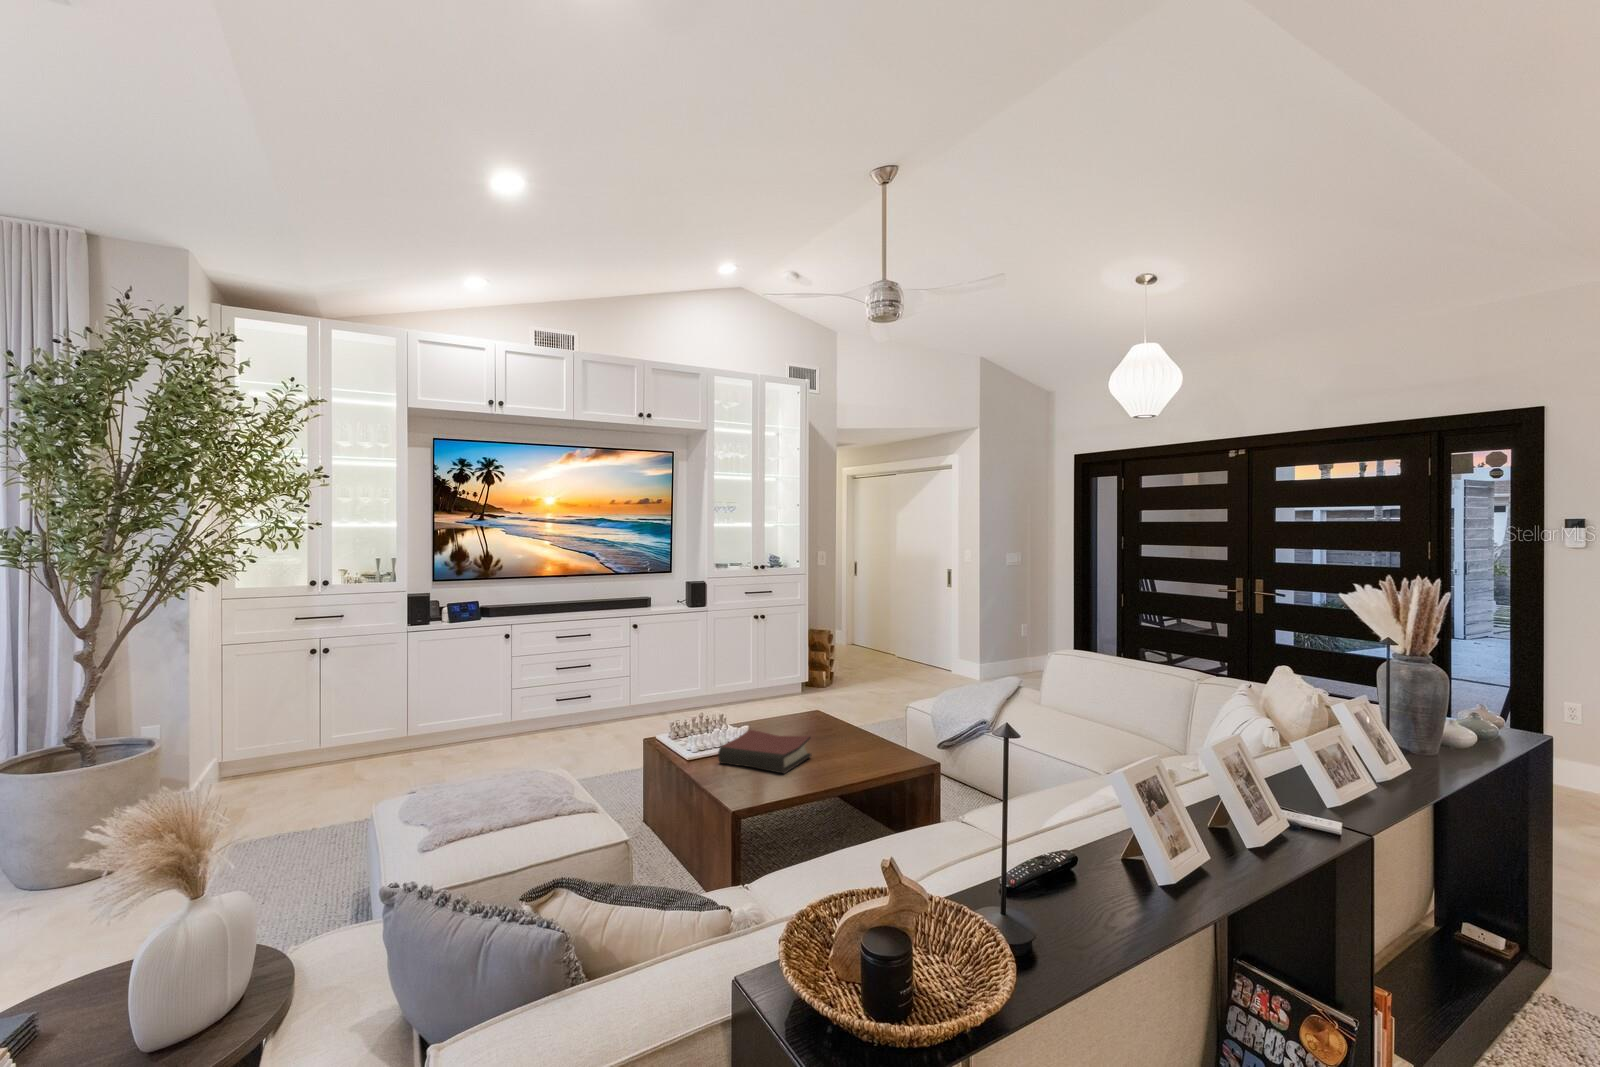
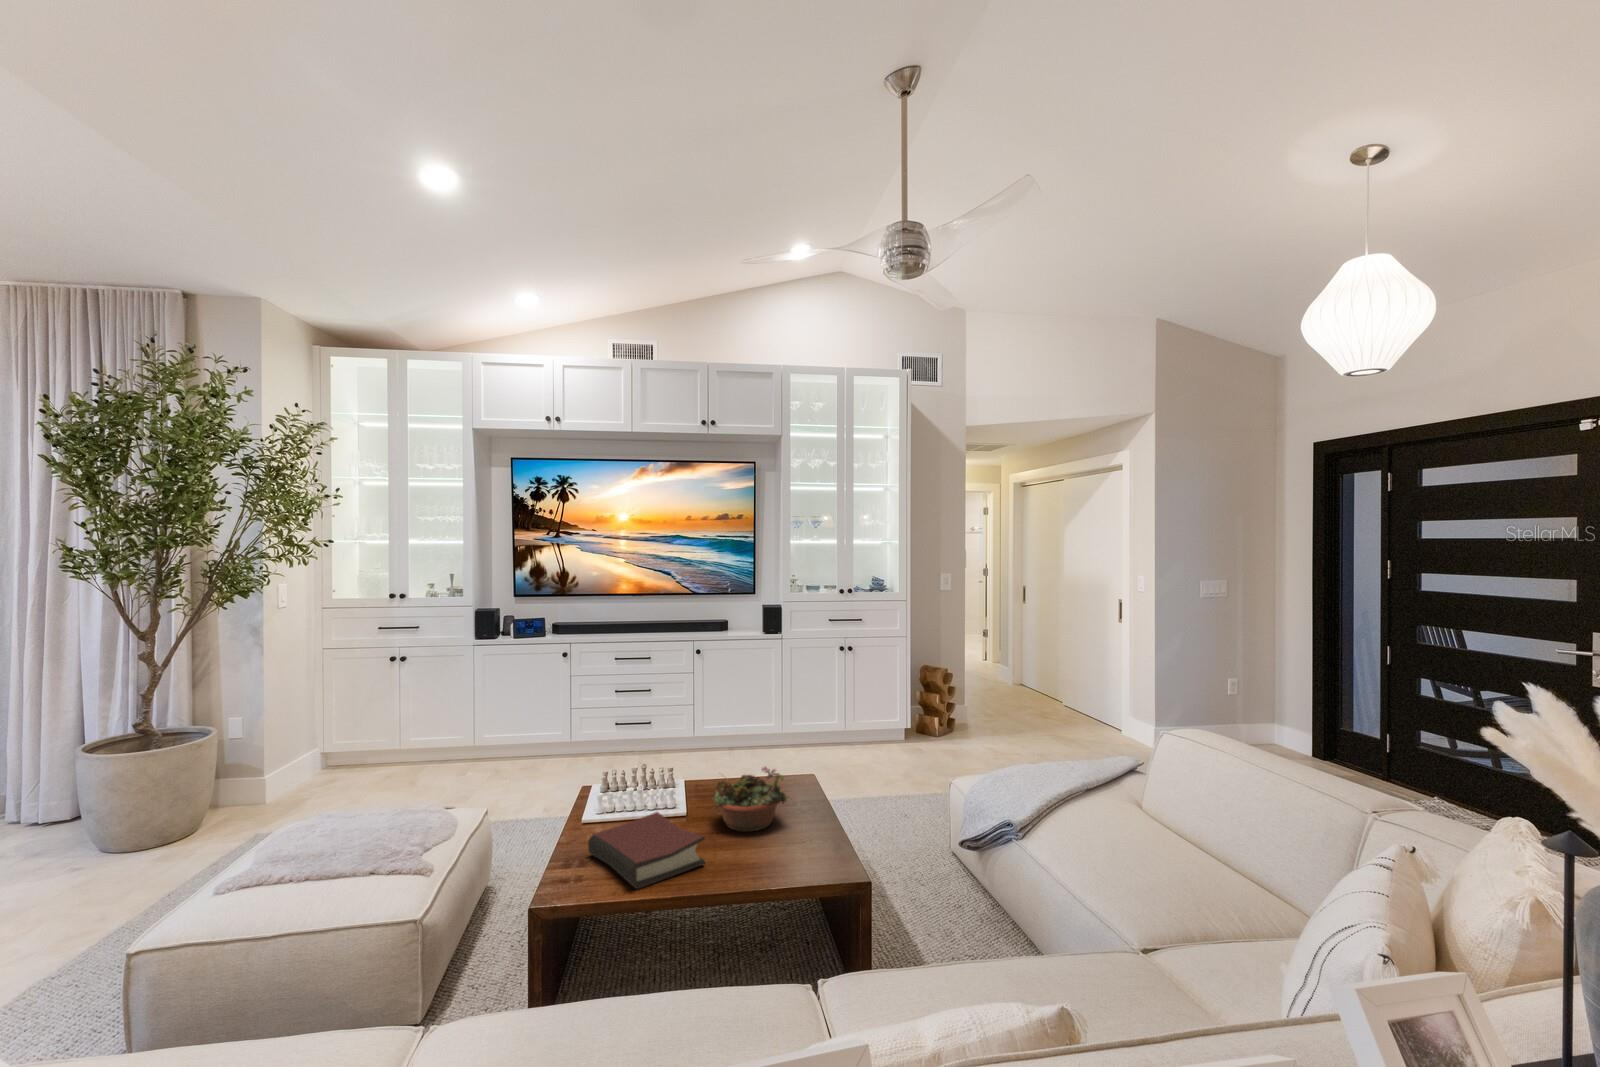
succulent planter: none [777,691,841,739] -> present [712,767,792,832]

